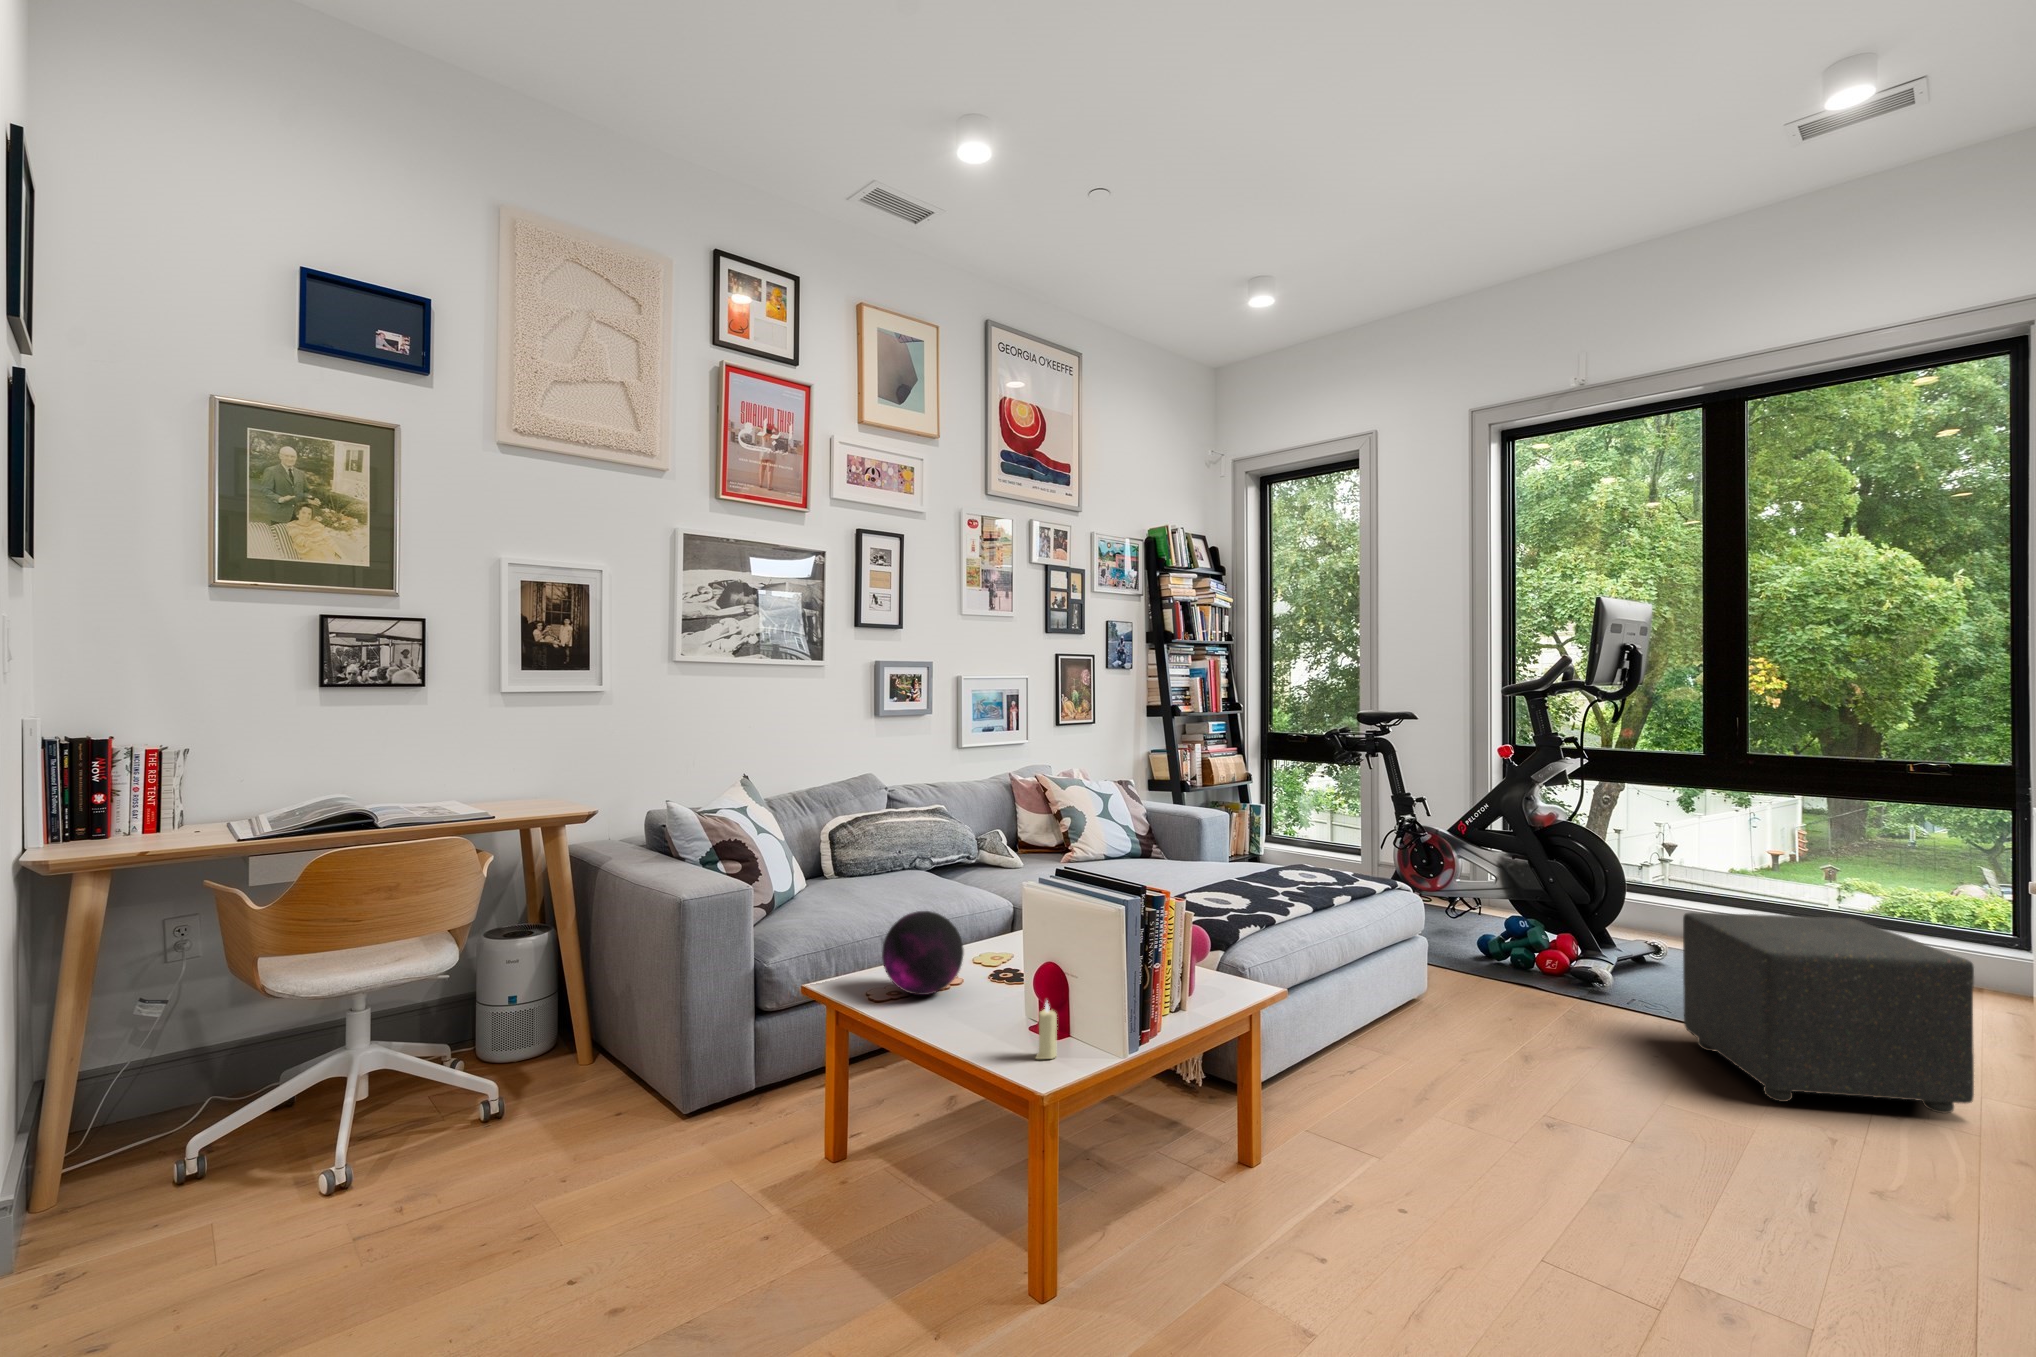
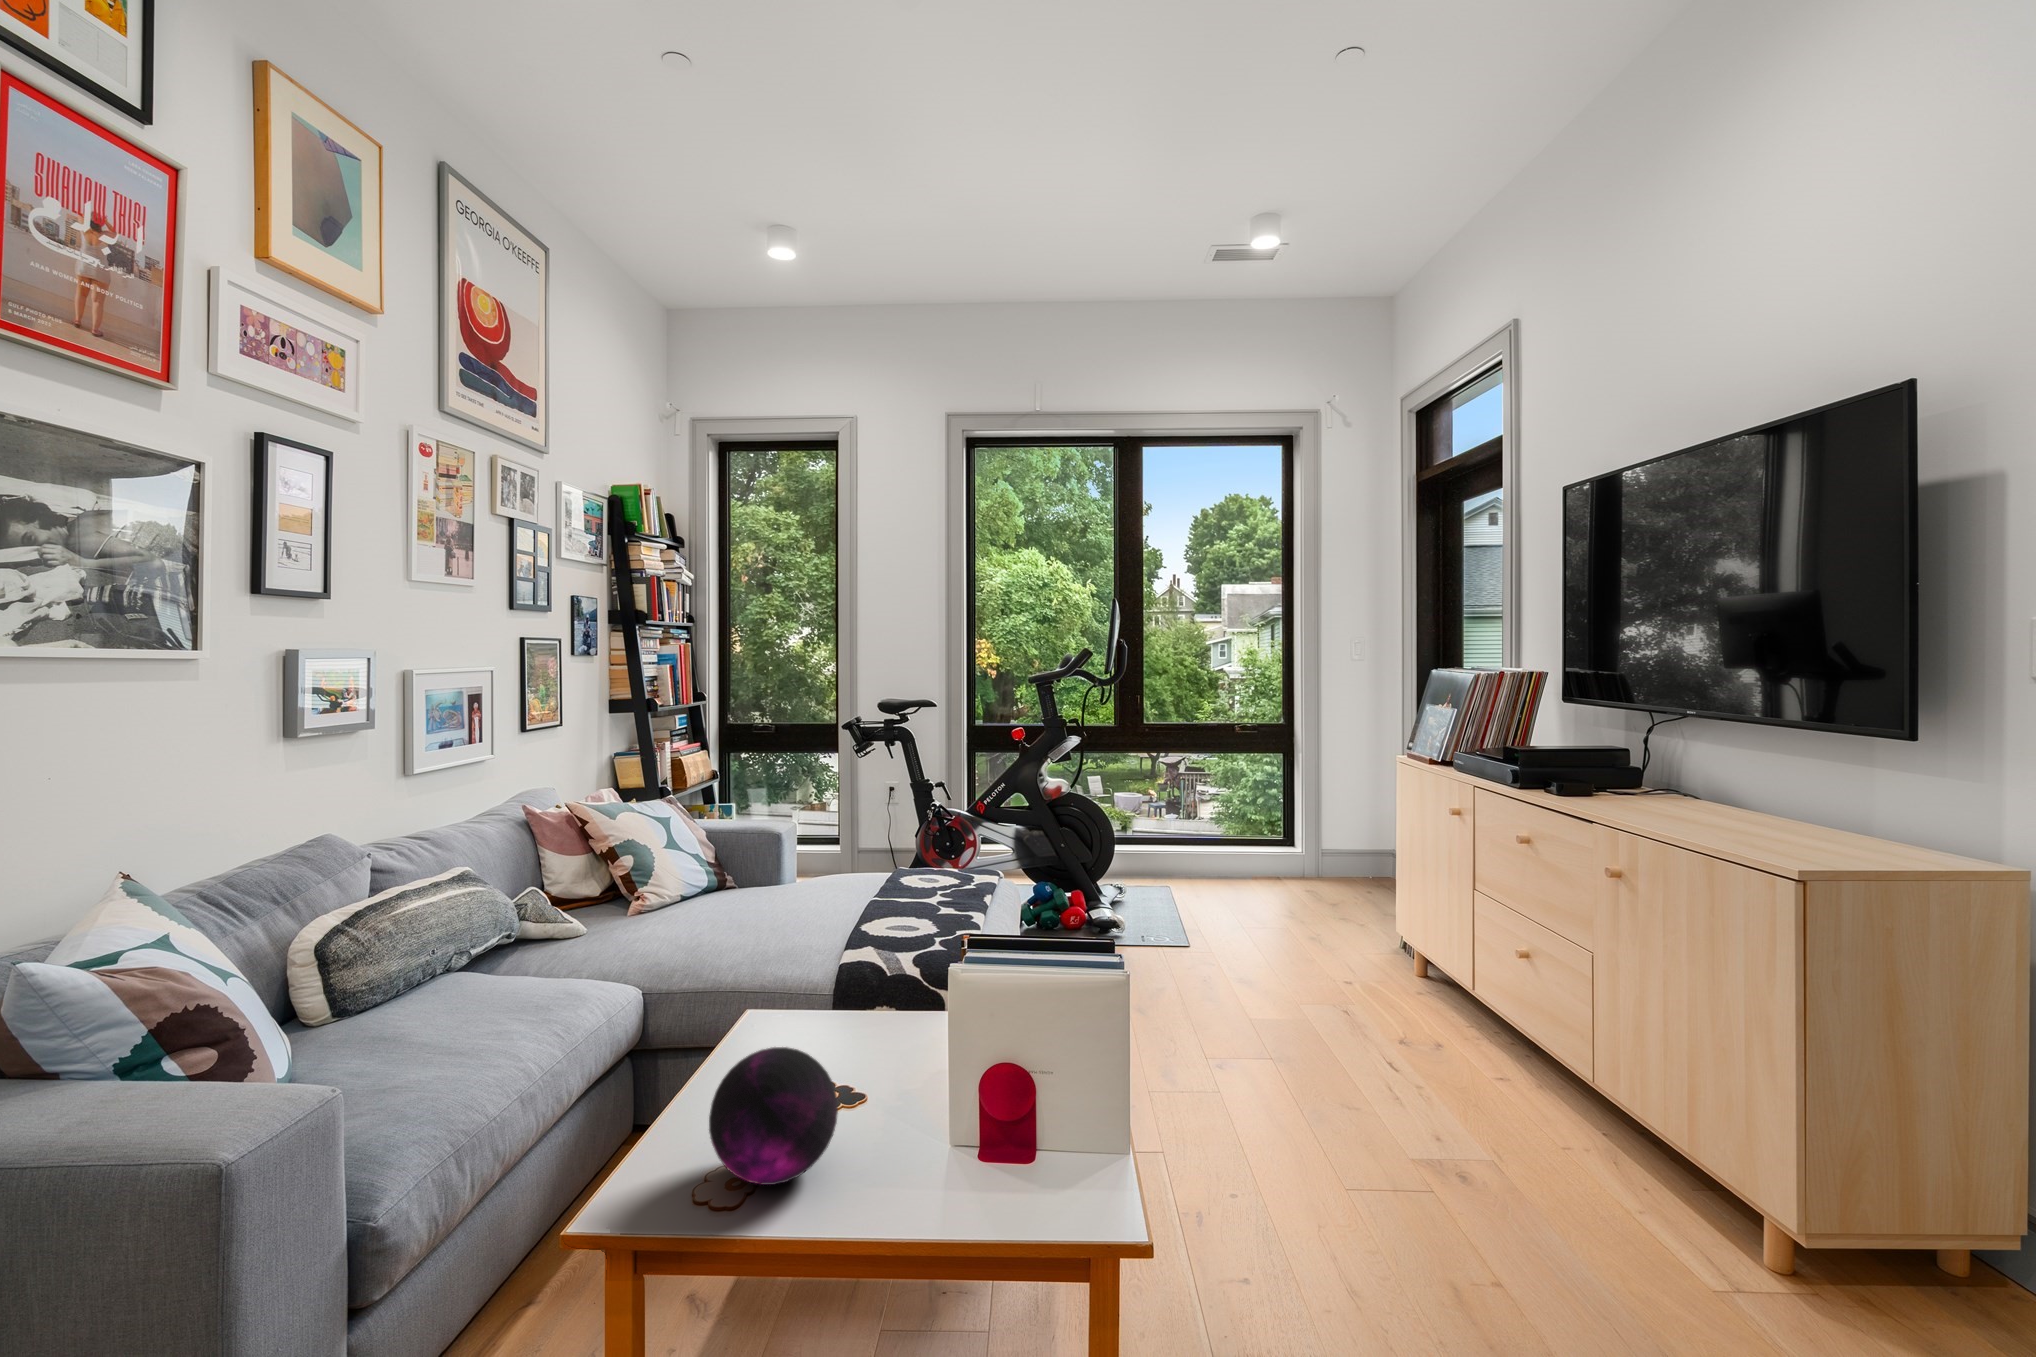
ottoman: present [1683,912,1974,1113] -> none [1216,844,1401,995]
candle: present [1036,1002,1057,1059] -> none [1065,1129,1093,1216]

